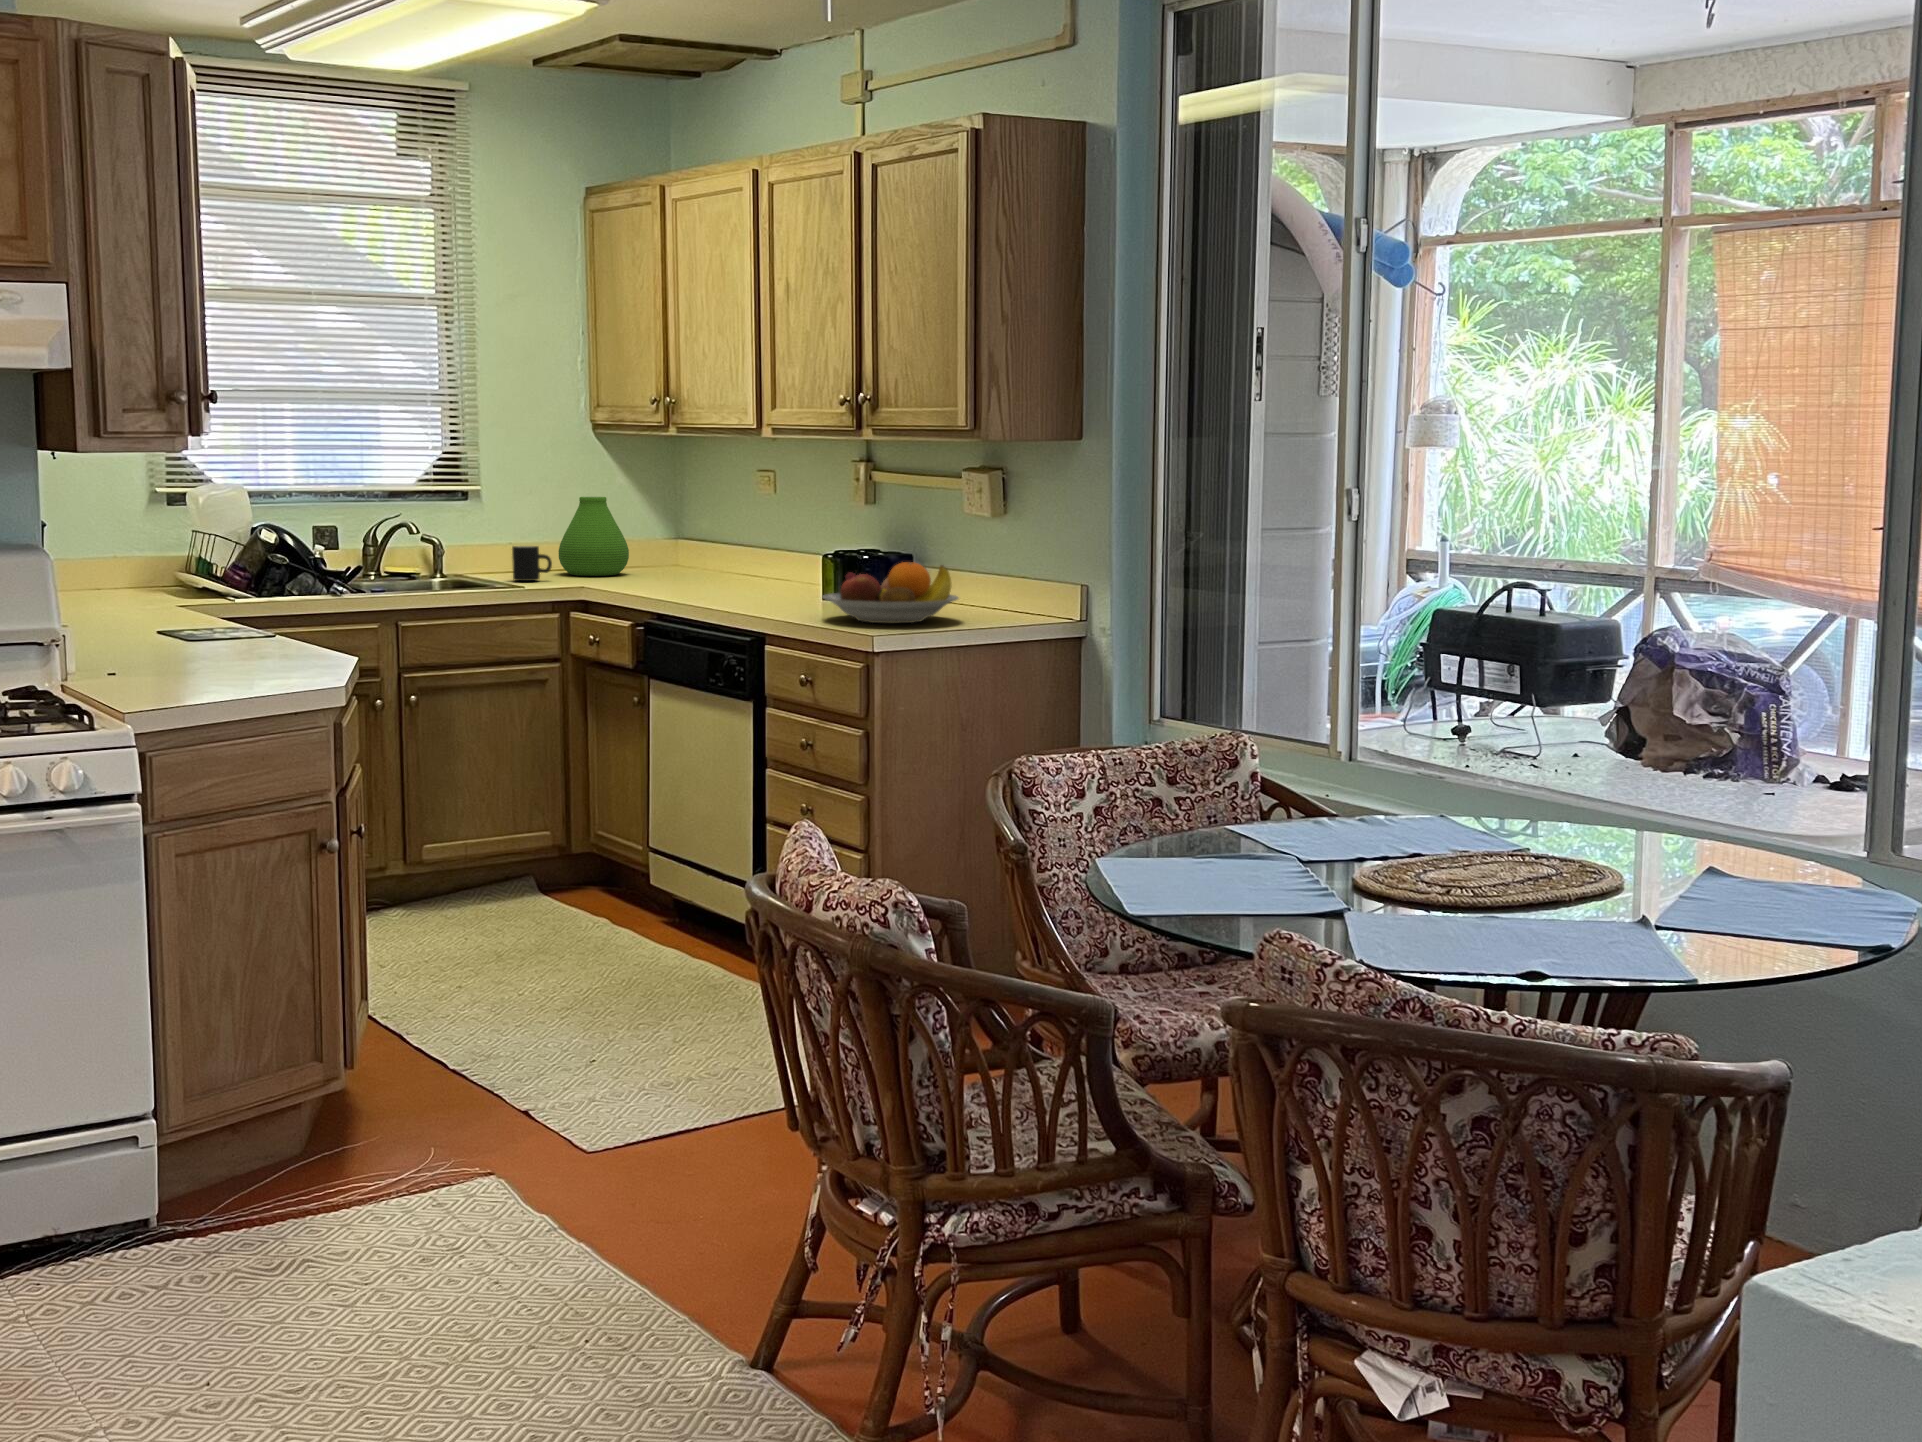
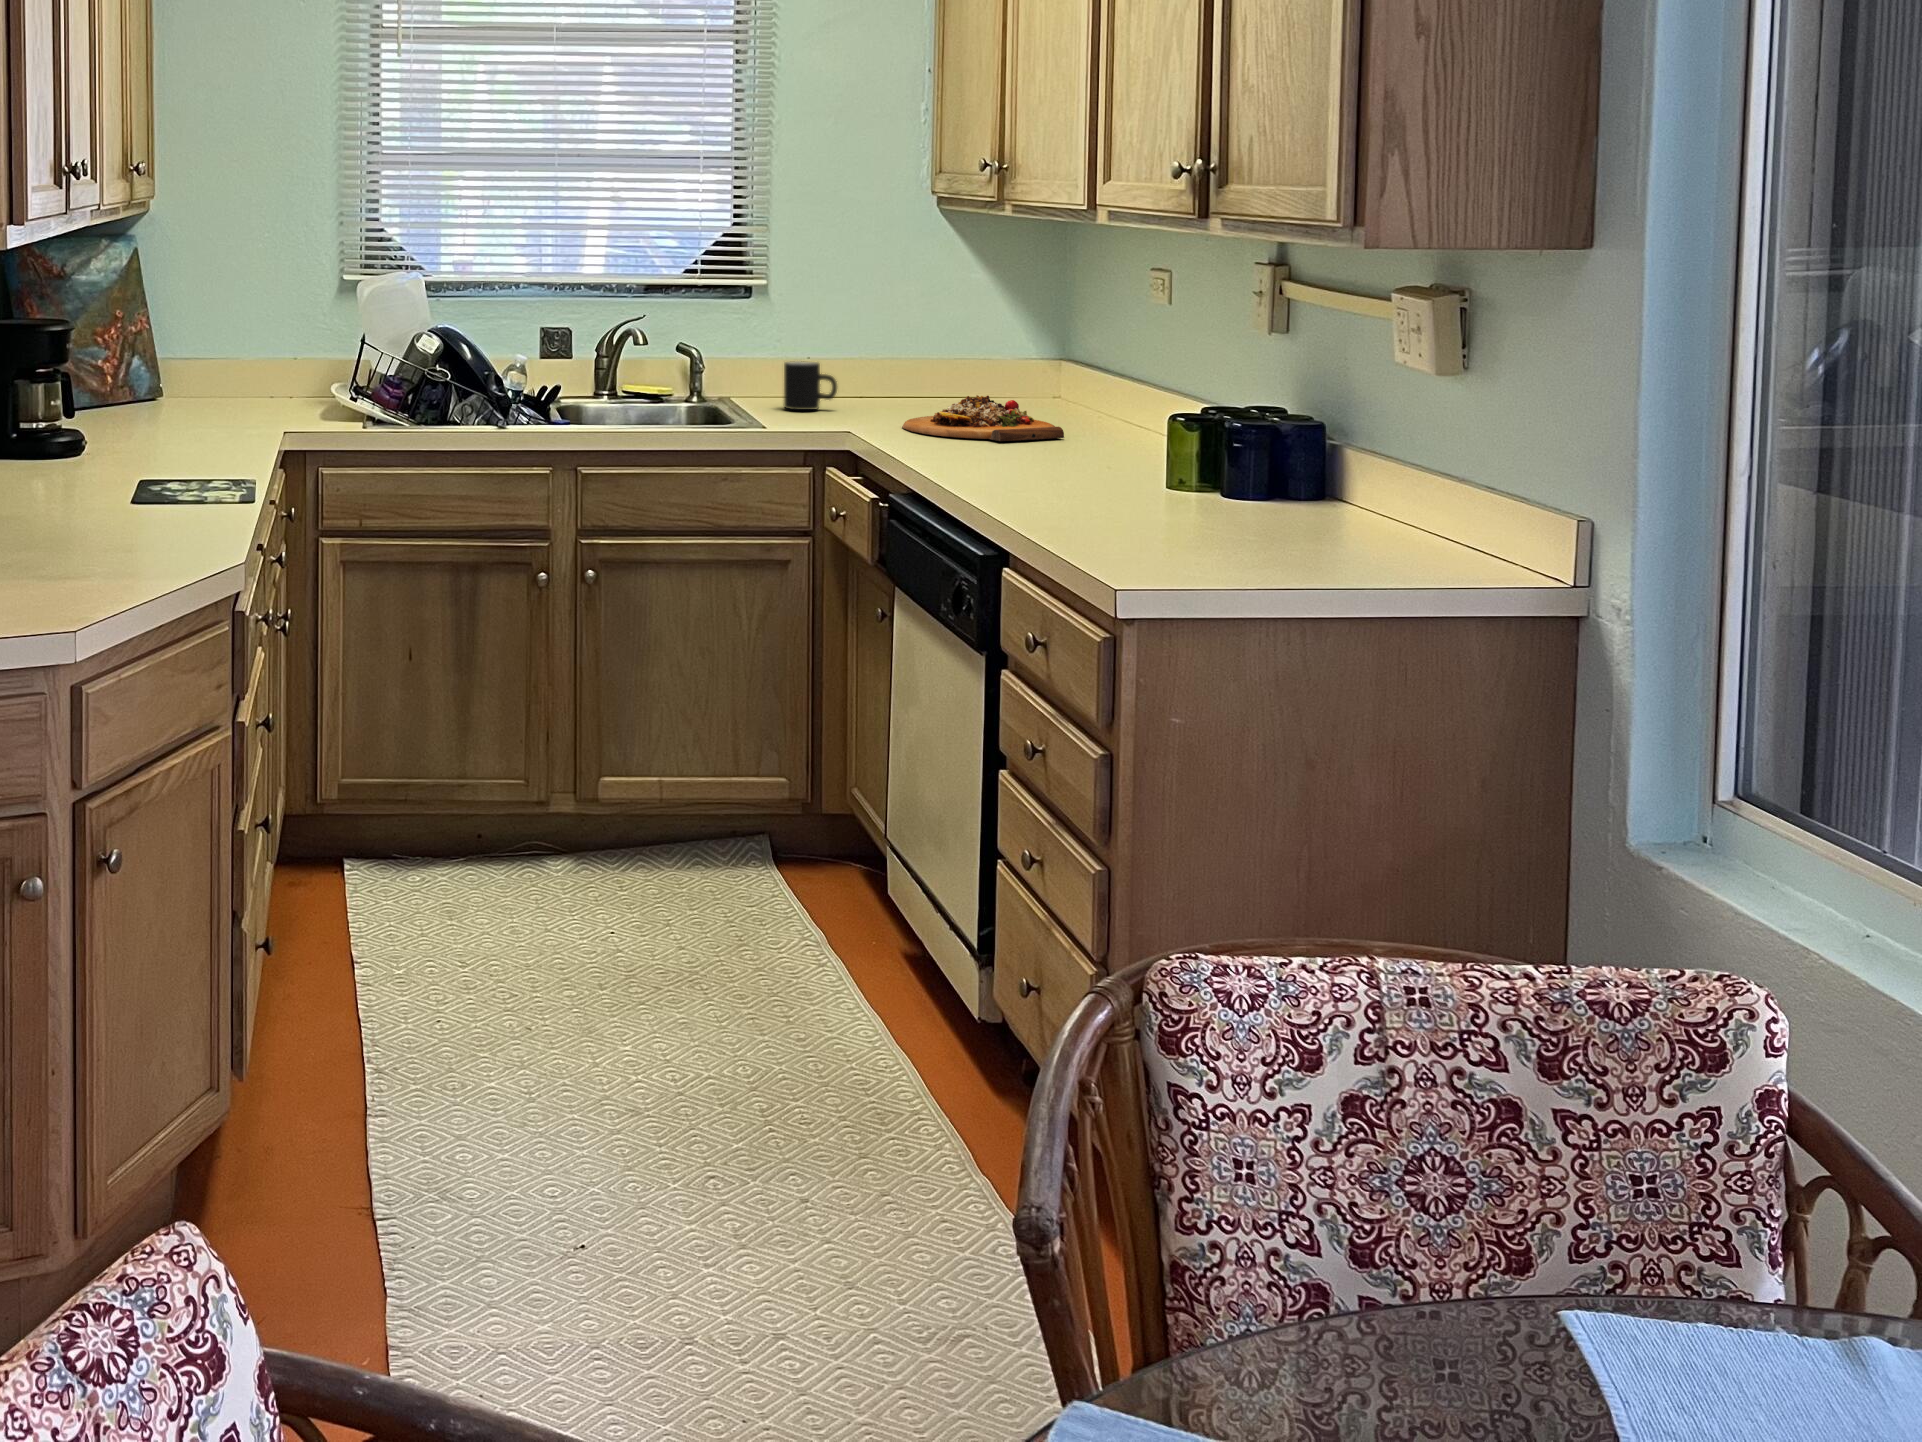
vase: present [558,497,629,576] -> none [865,294,963,405]
cutting board: none [612,562,726,590] -> present [902,395,1064,441]
fruit bowl: present [823,562,958,623] -> none [1124,438,1372,543]

